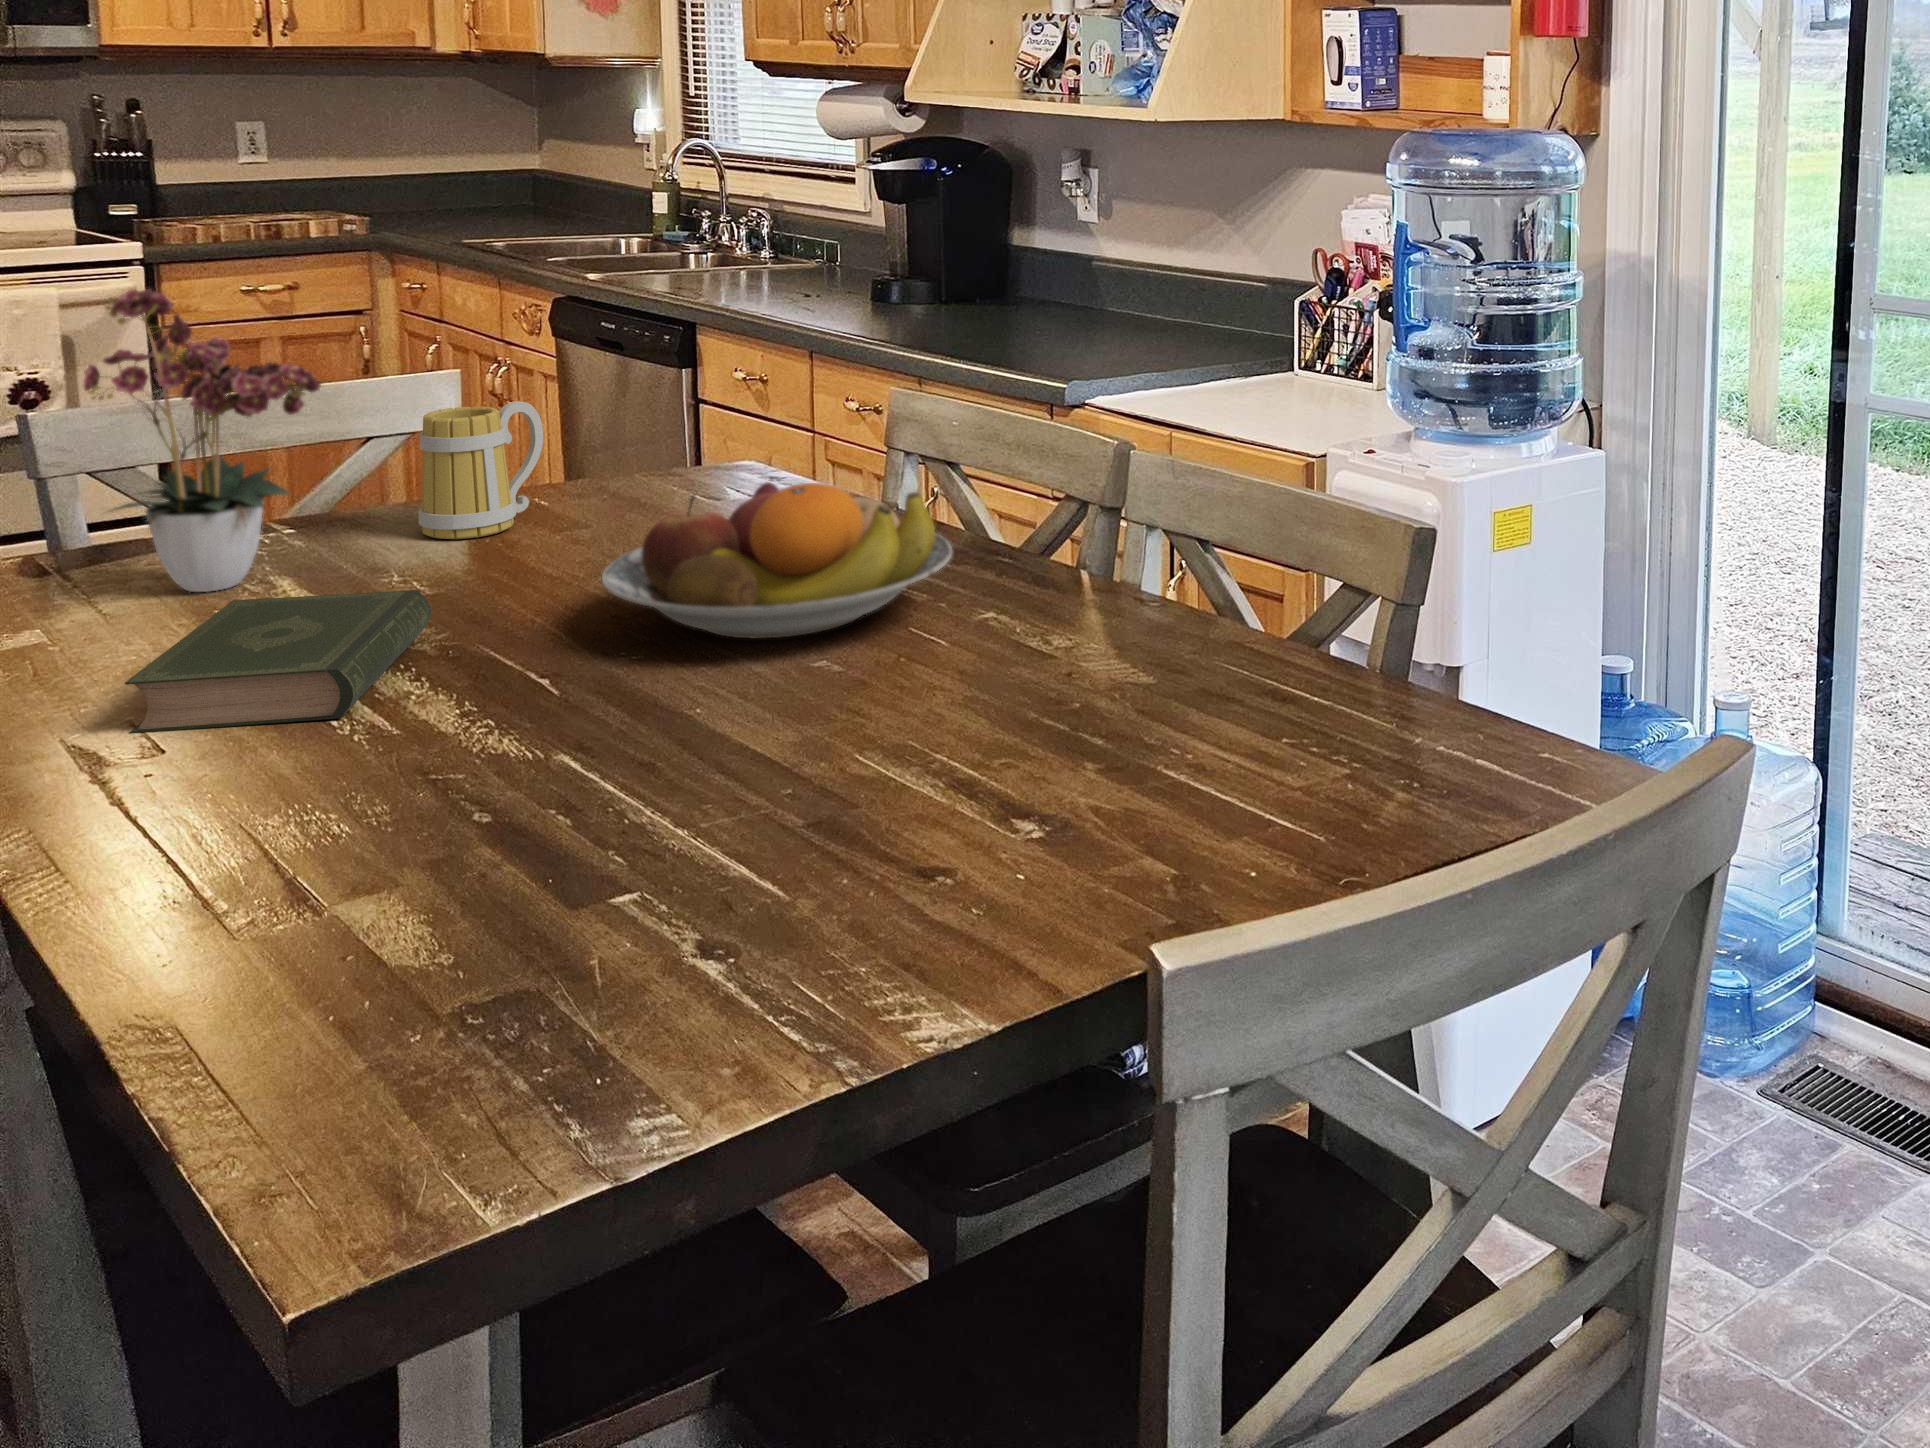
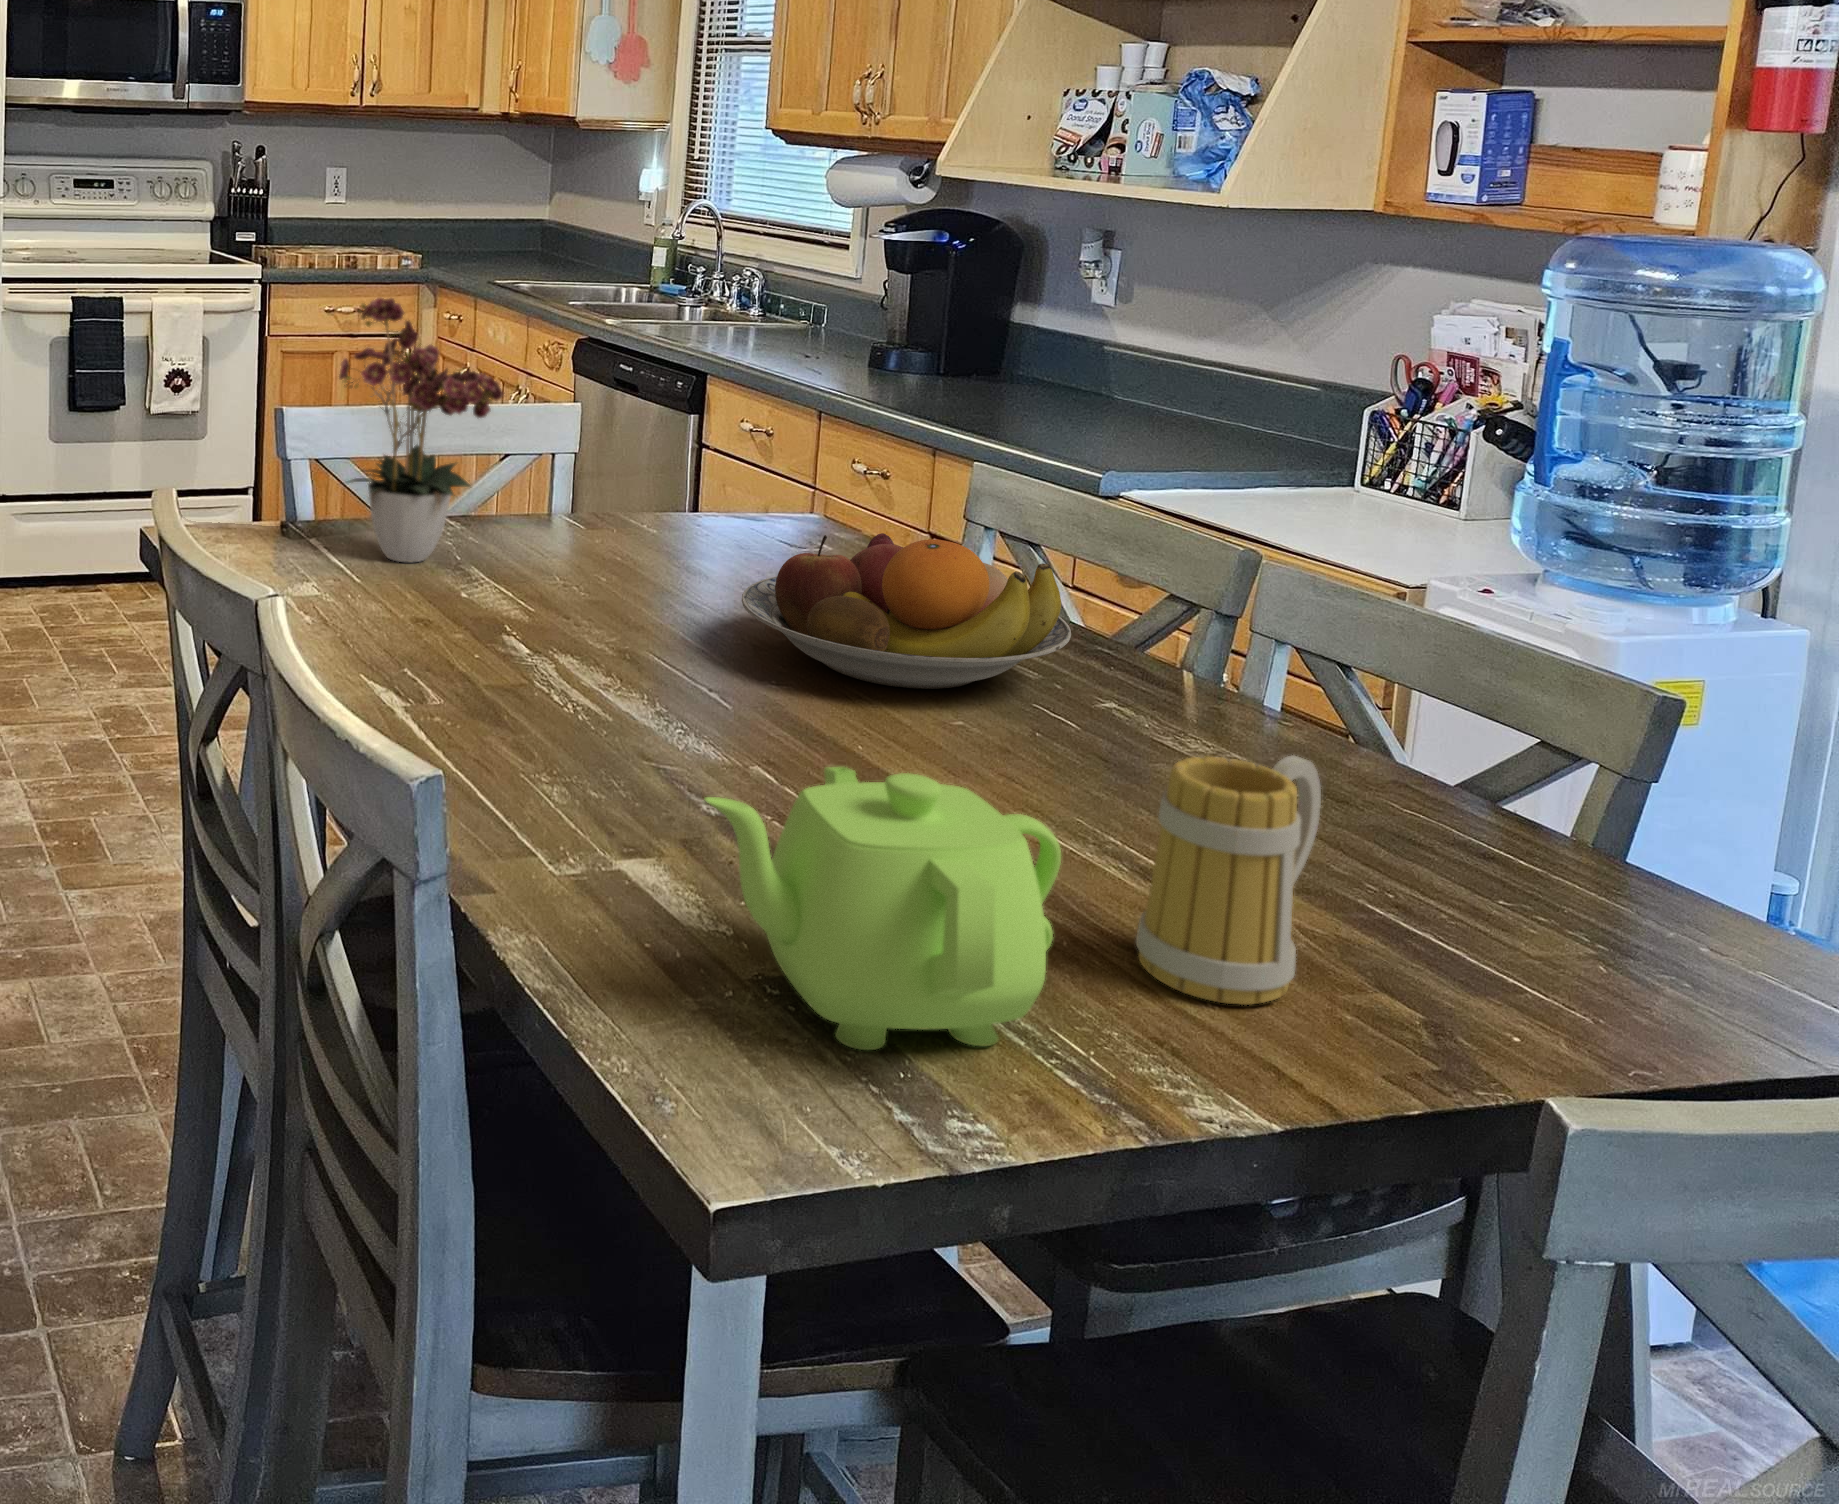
mug: present [419,401,543,539] -> present [1136,756,1321,1005]
book: present [125,590,431,733] -> none [389,573,595,692]
teapot: none [359,750,798,1049] -> present [705,767,1061,1050]

